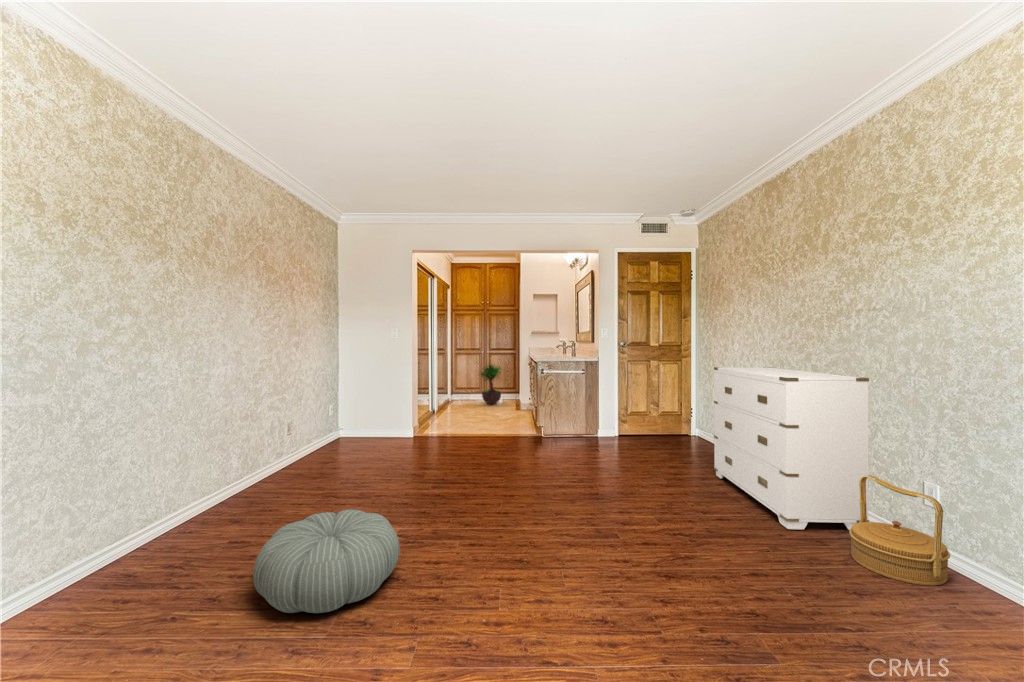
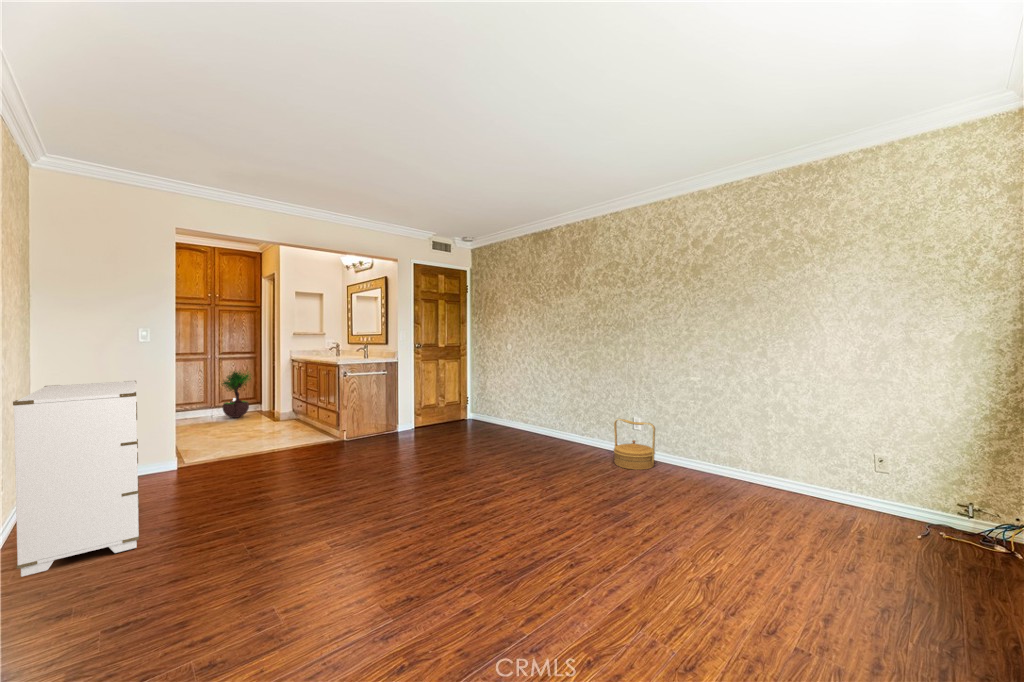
dresser: present [714,367,869,530] -> present [13,381,139,577]
pouf: present [253,509,400,613] -> none [256,517,400,622]

